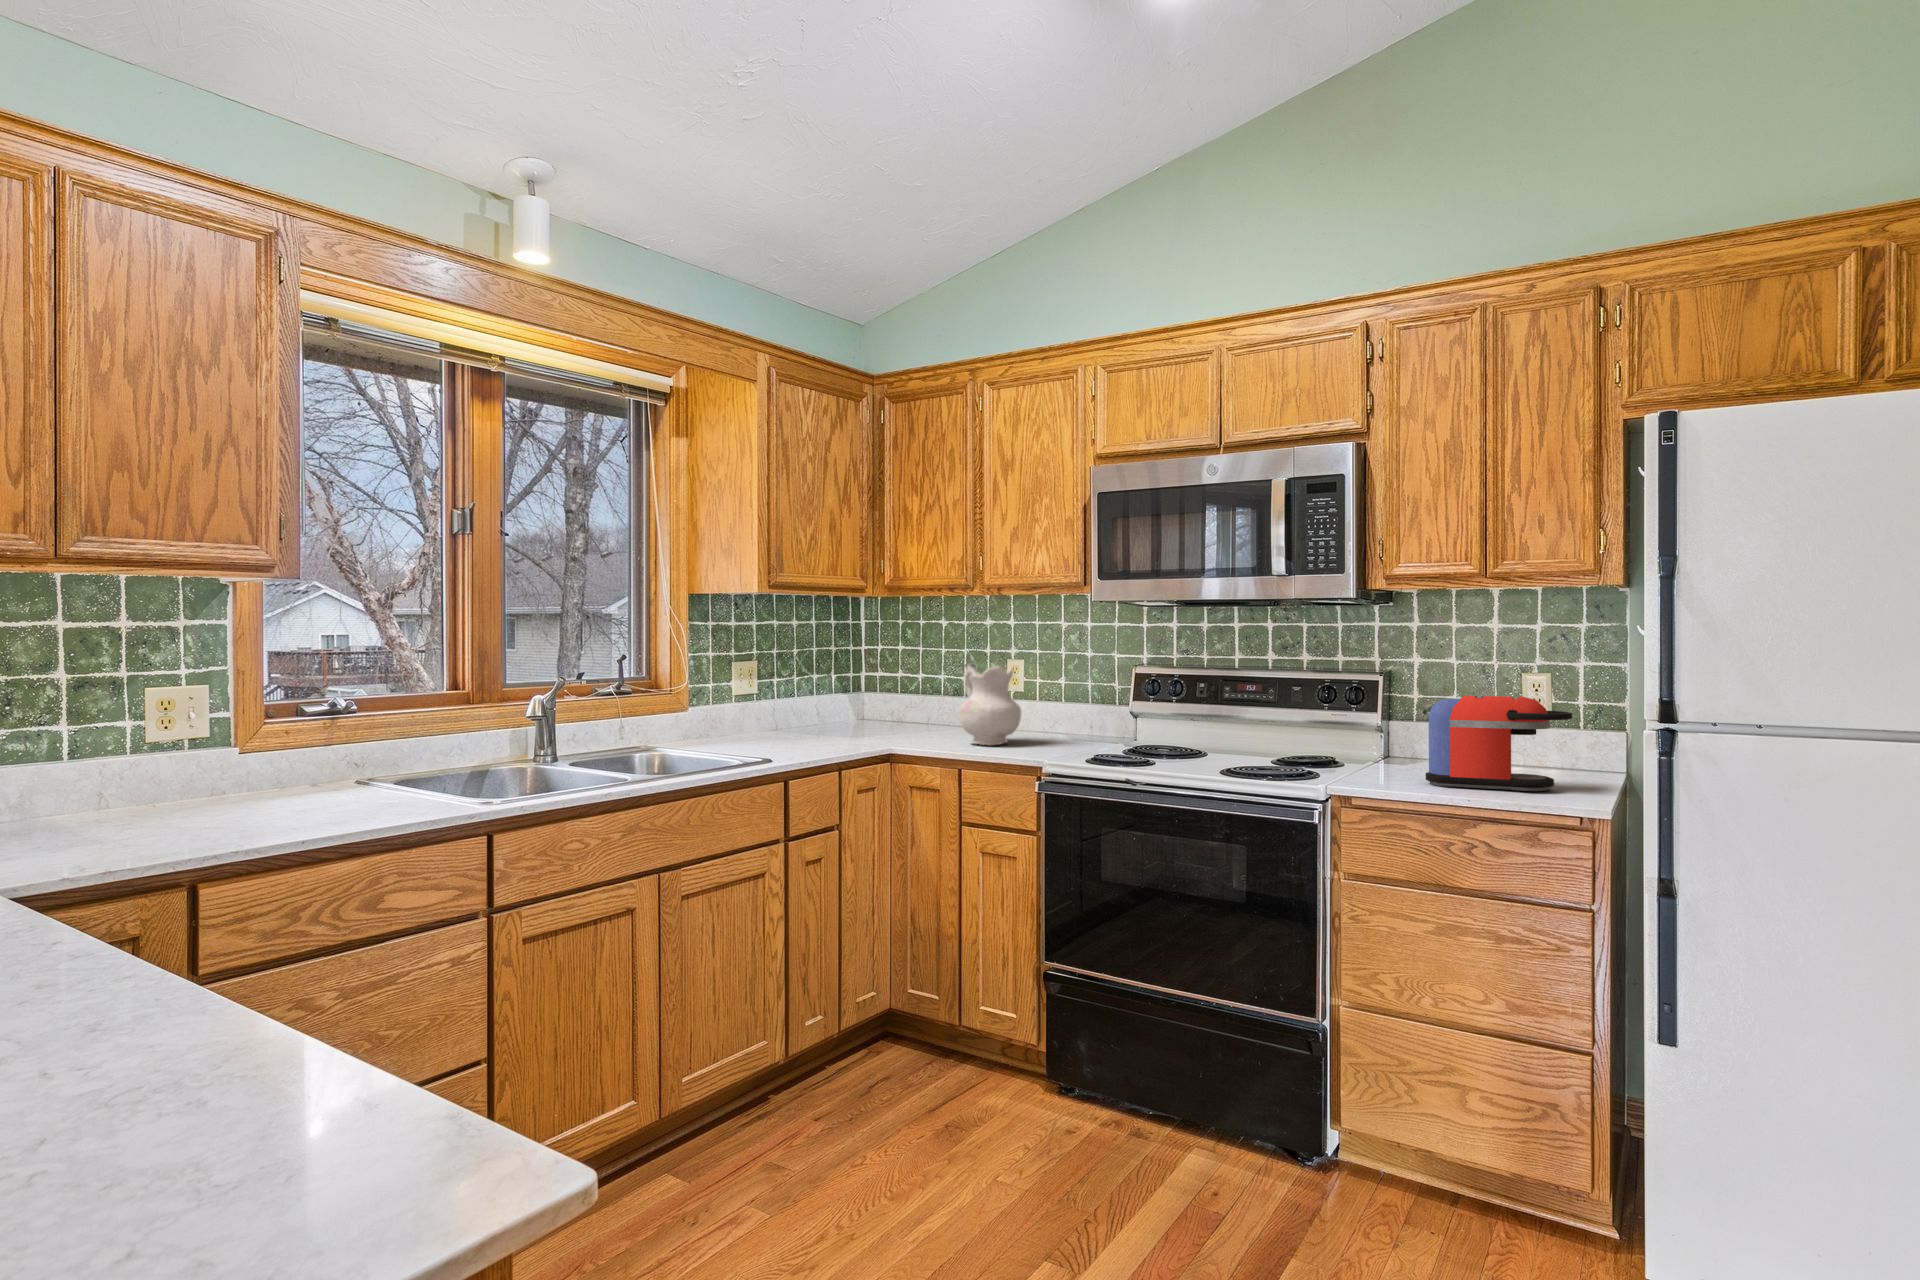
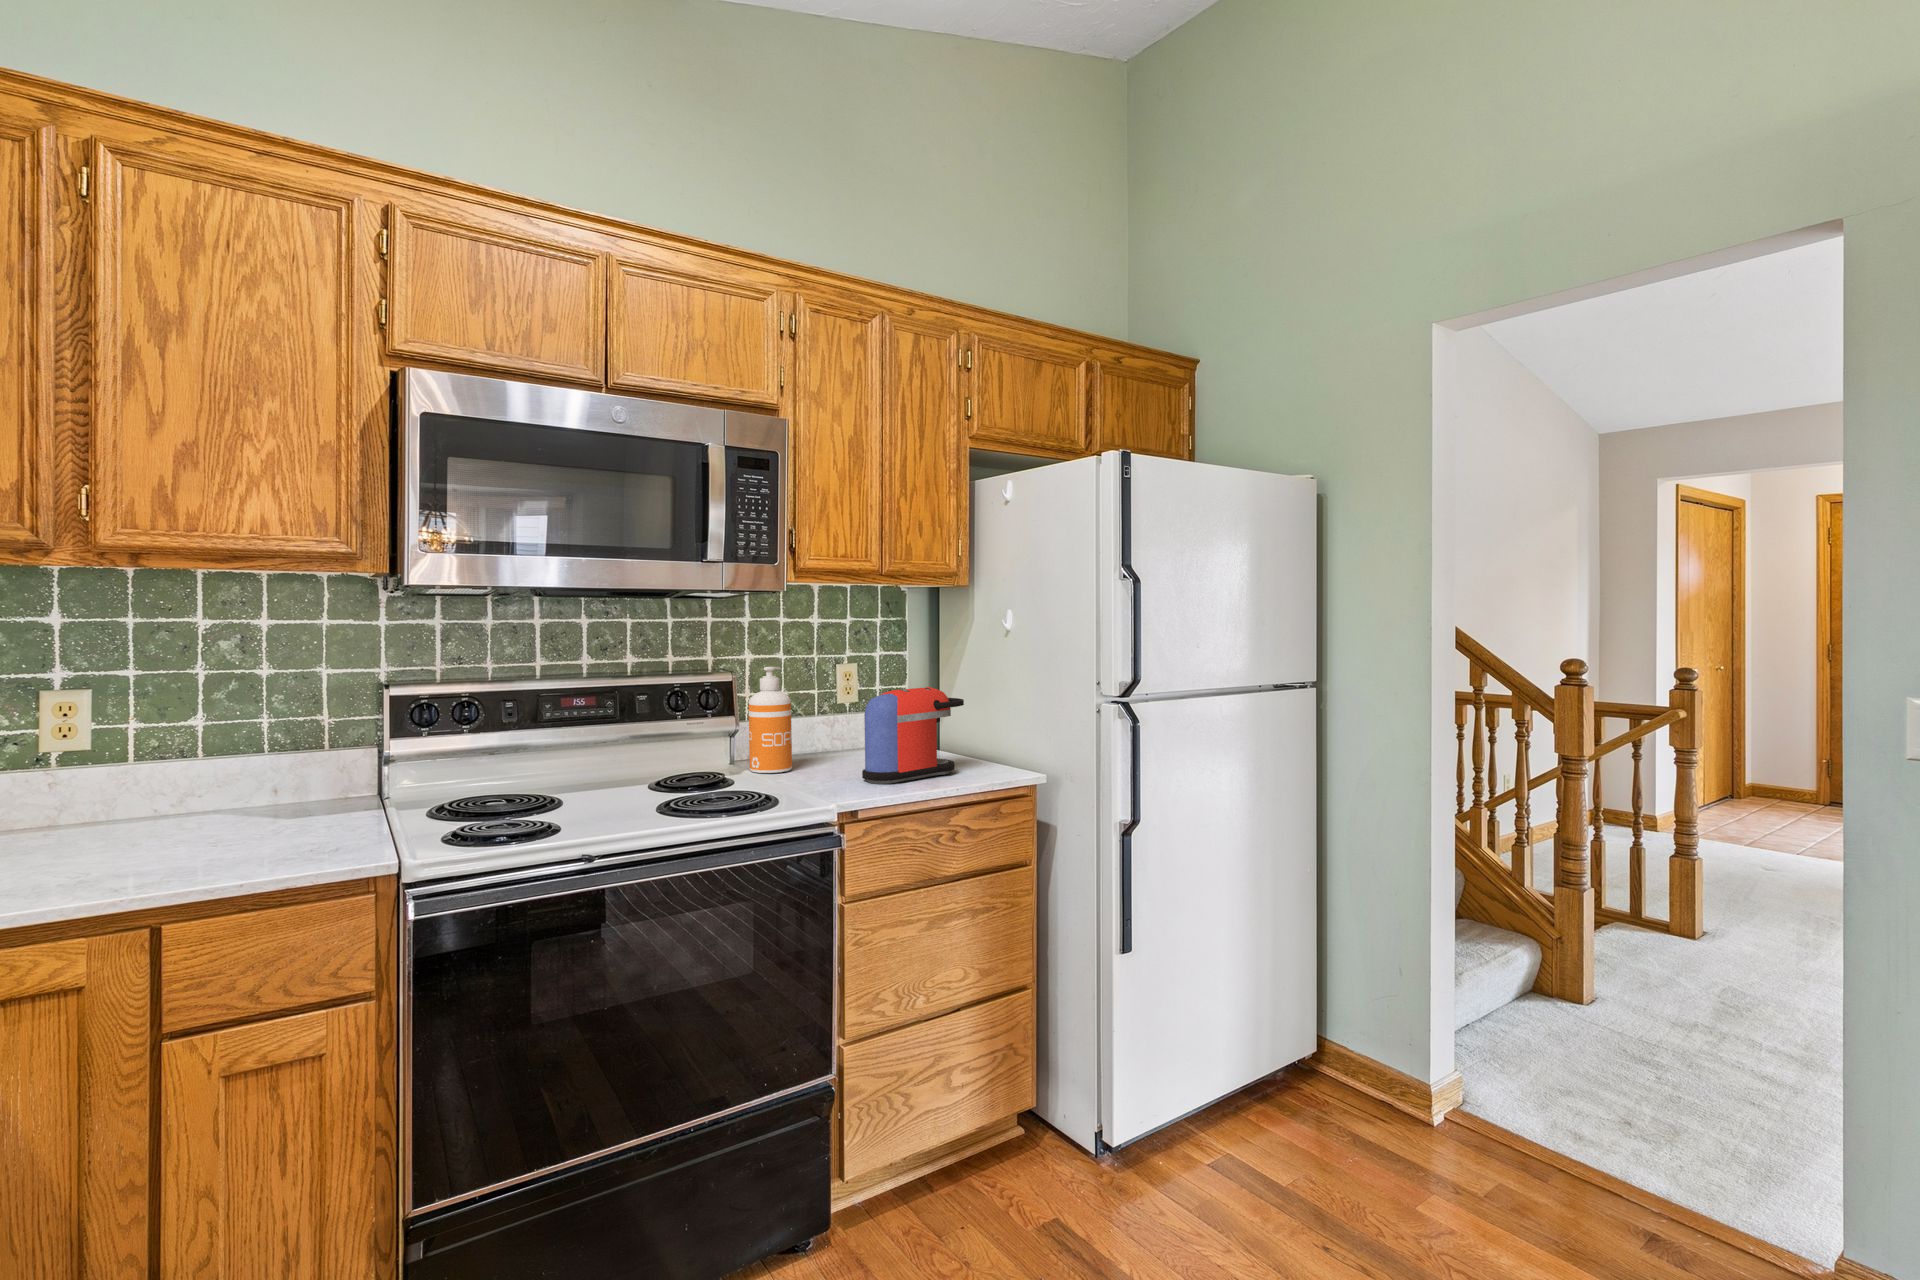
ceramic pitcher: present [959,663,1021,745] -> none [56,703,233,868]
soap dispenser: none [1385,669,1426,767] -> present [749,667,792,773]

